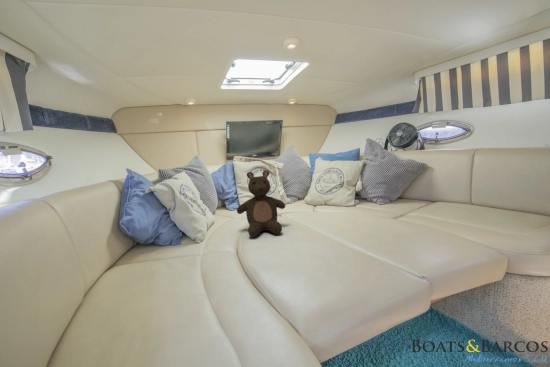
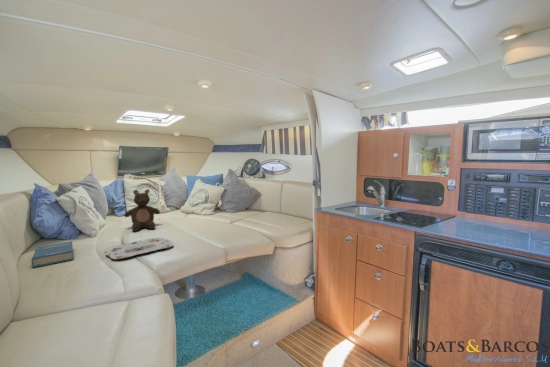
serving tray: none [208,256,336,322] -> present [105,238,173,259]
hardback book: none [87,258,166,319] -> present [32,242,73,267]

